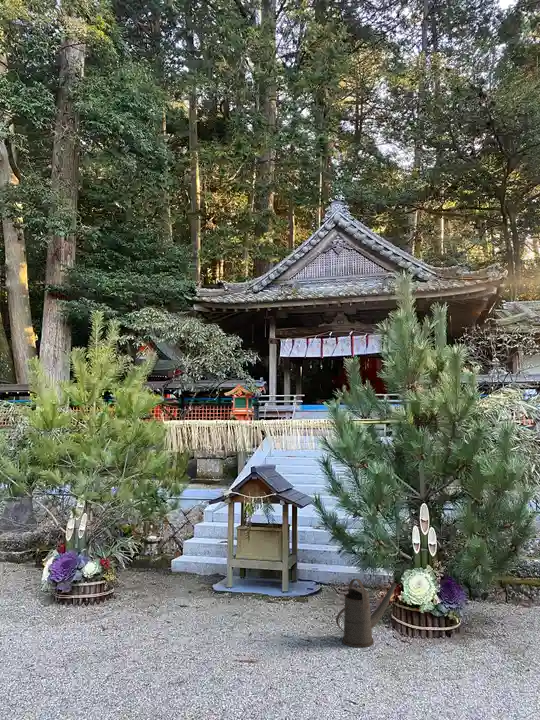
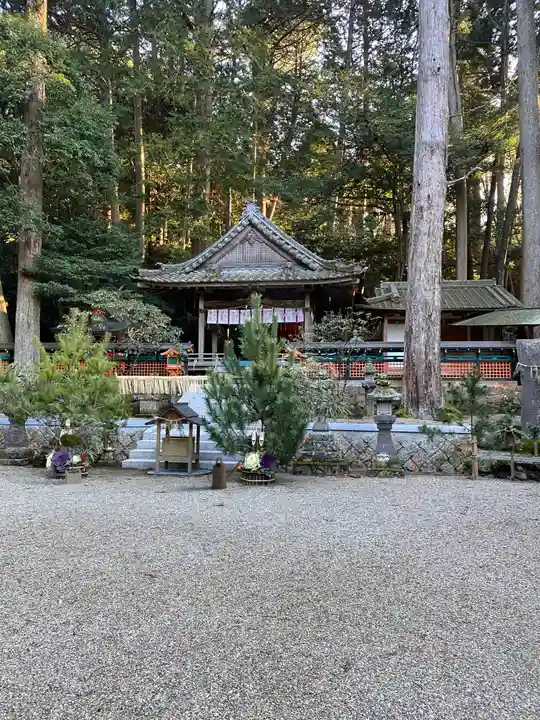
potted tree: none [64,522,104,616] -> present [60,434,82,484]

